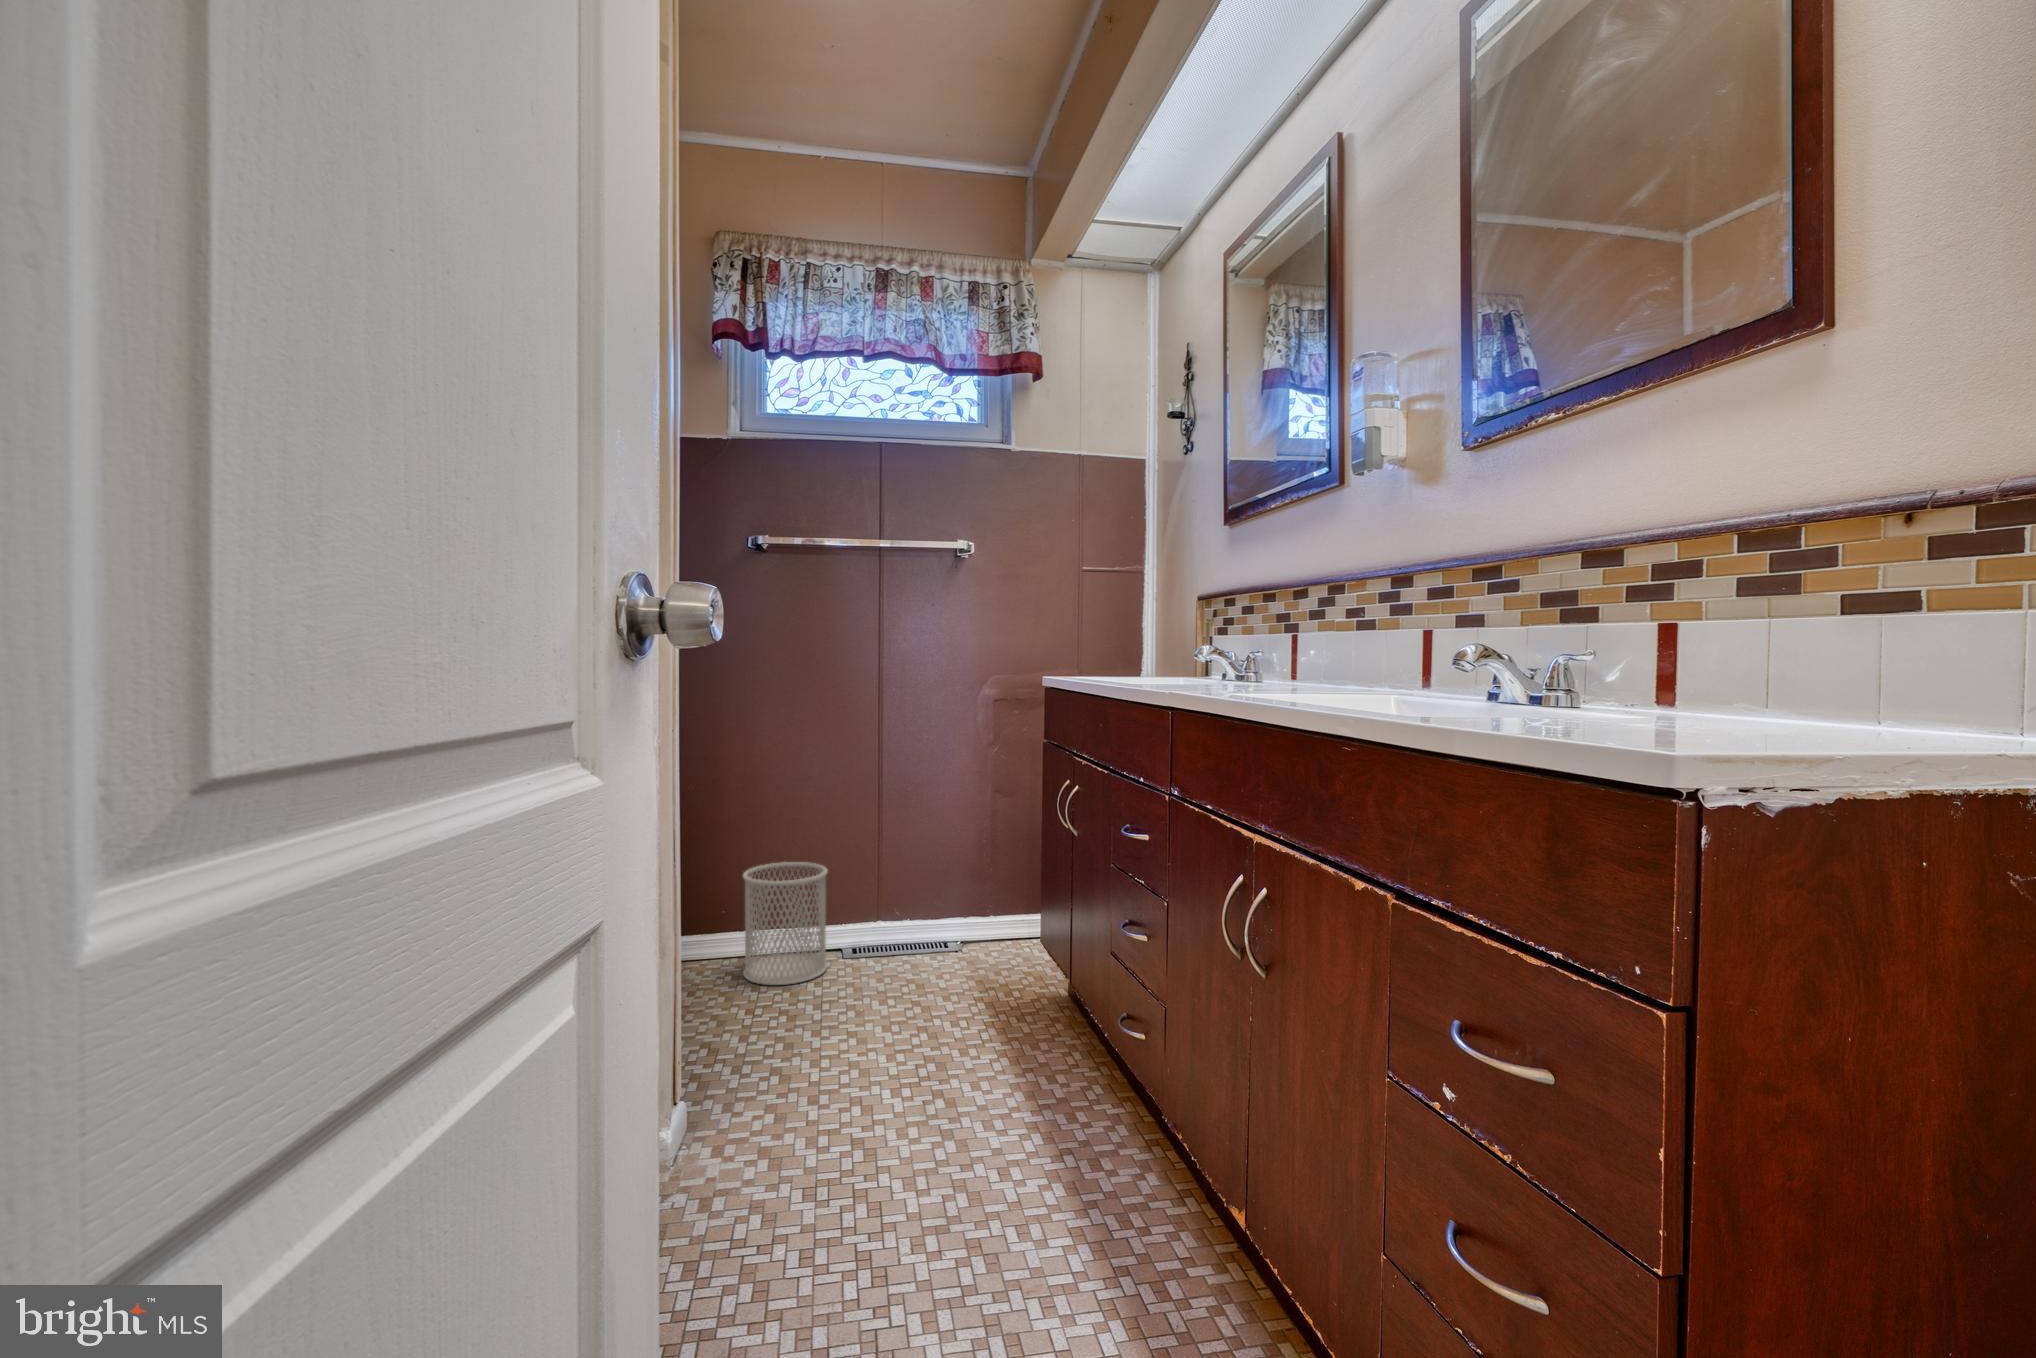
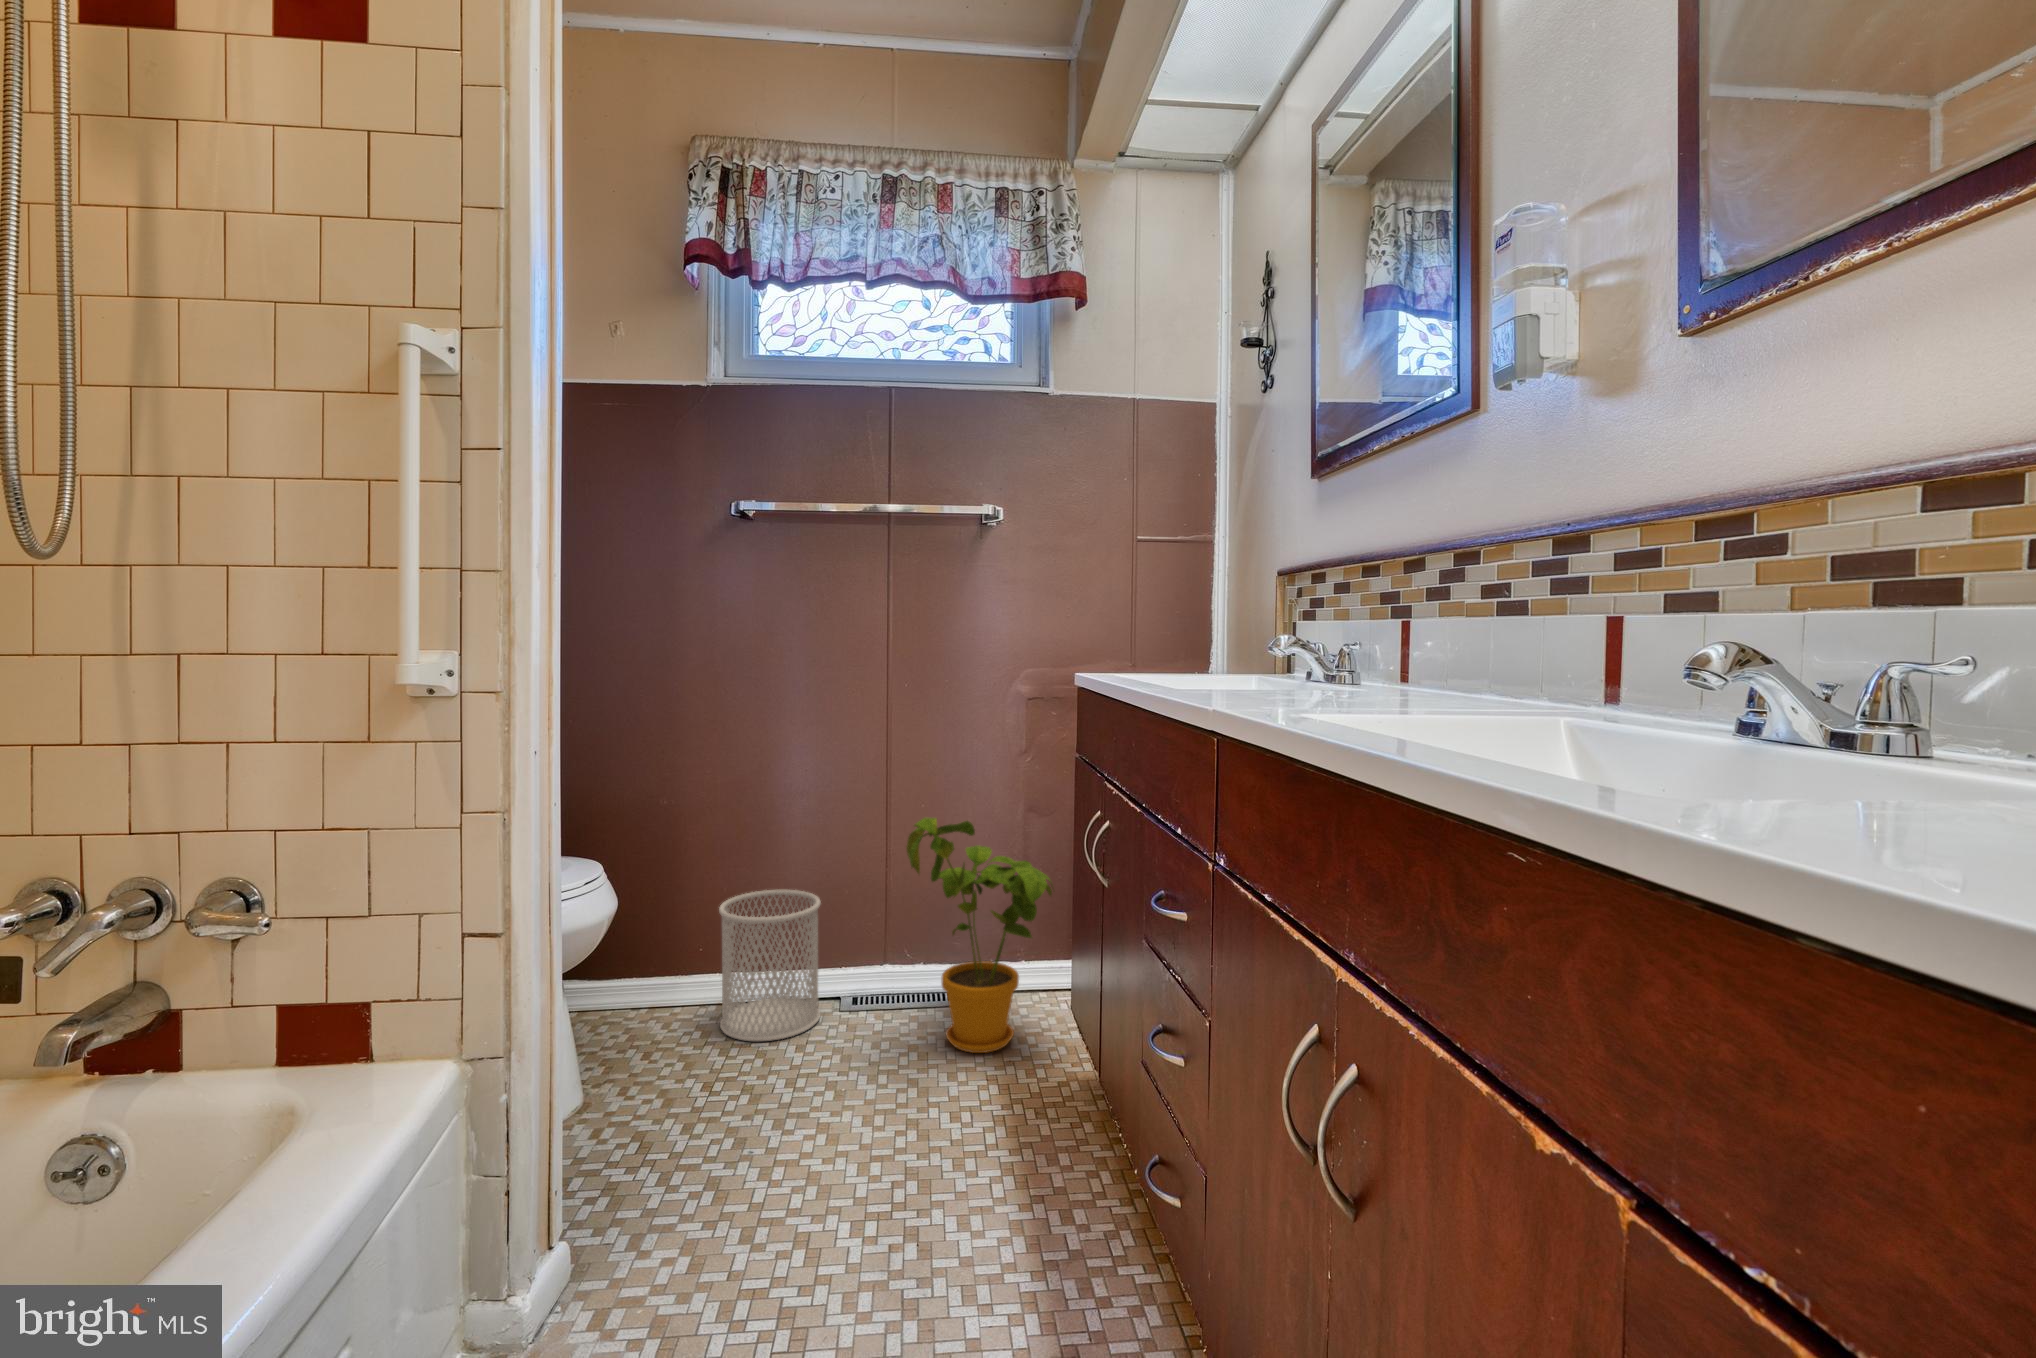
house plant: none [903,793,1026,986] -> present [906,818,1052,1053]

